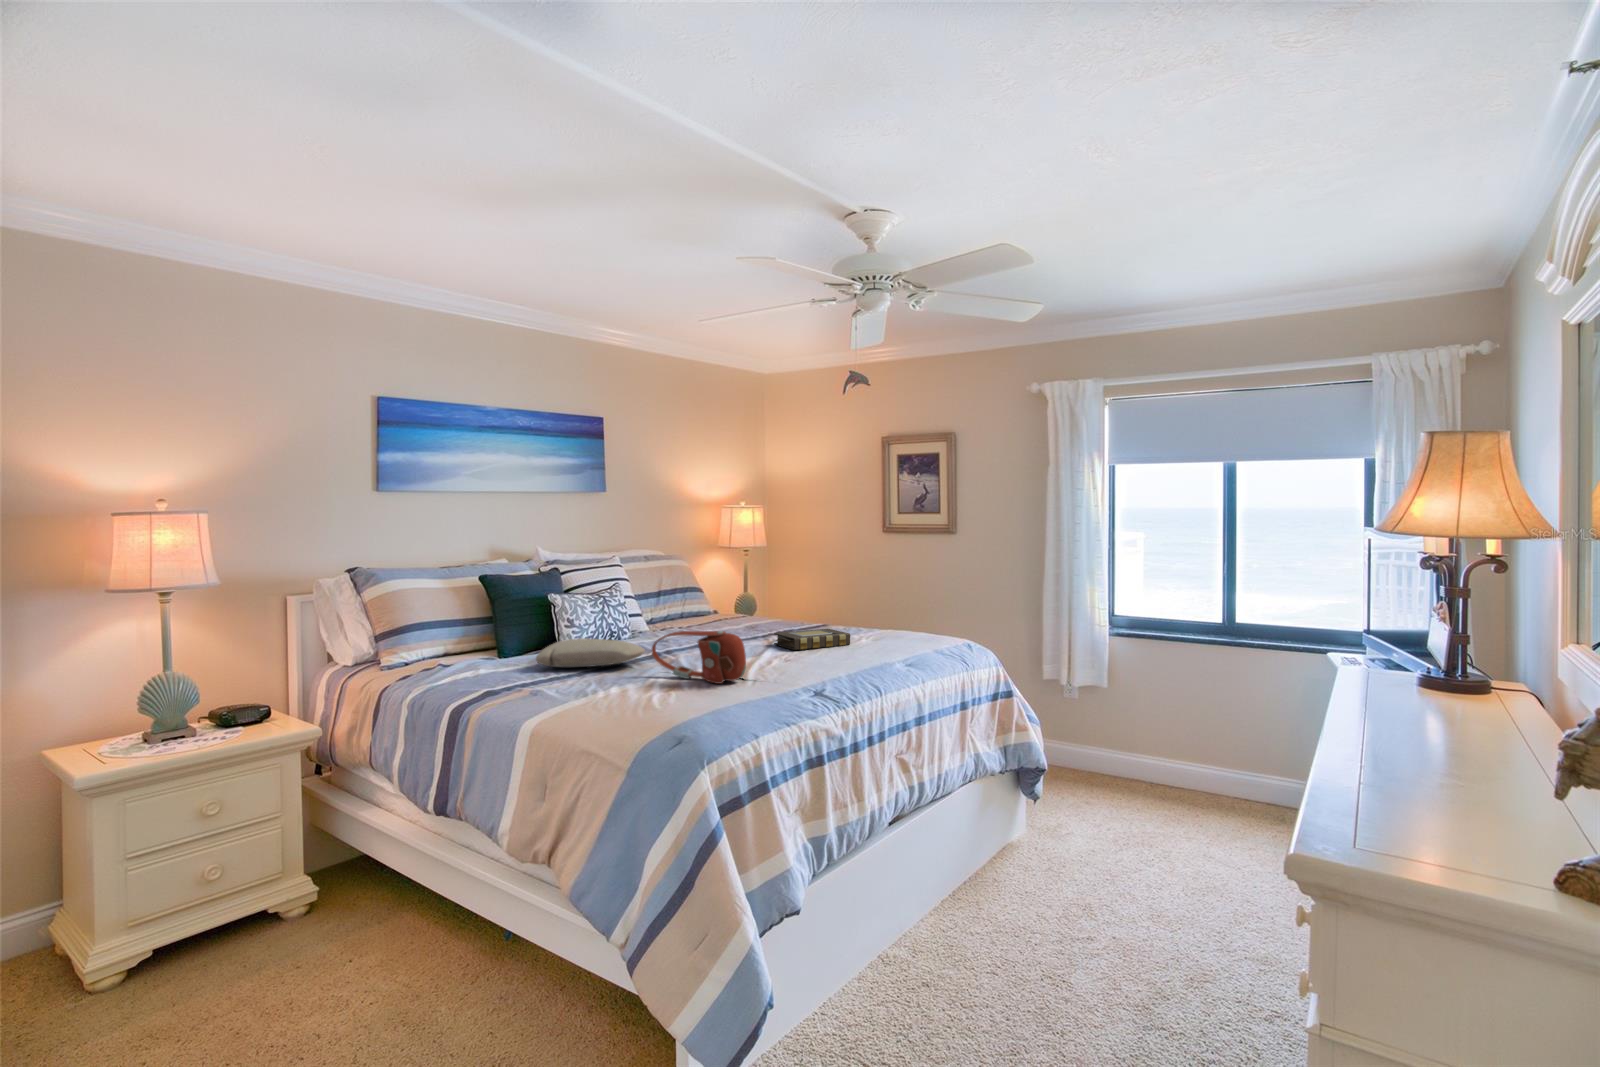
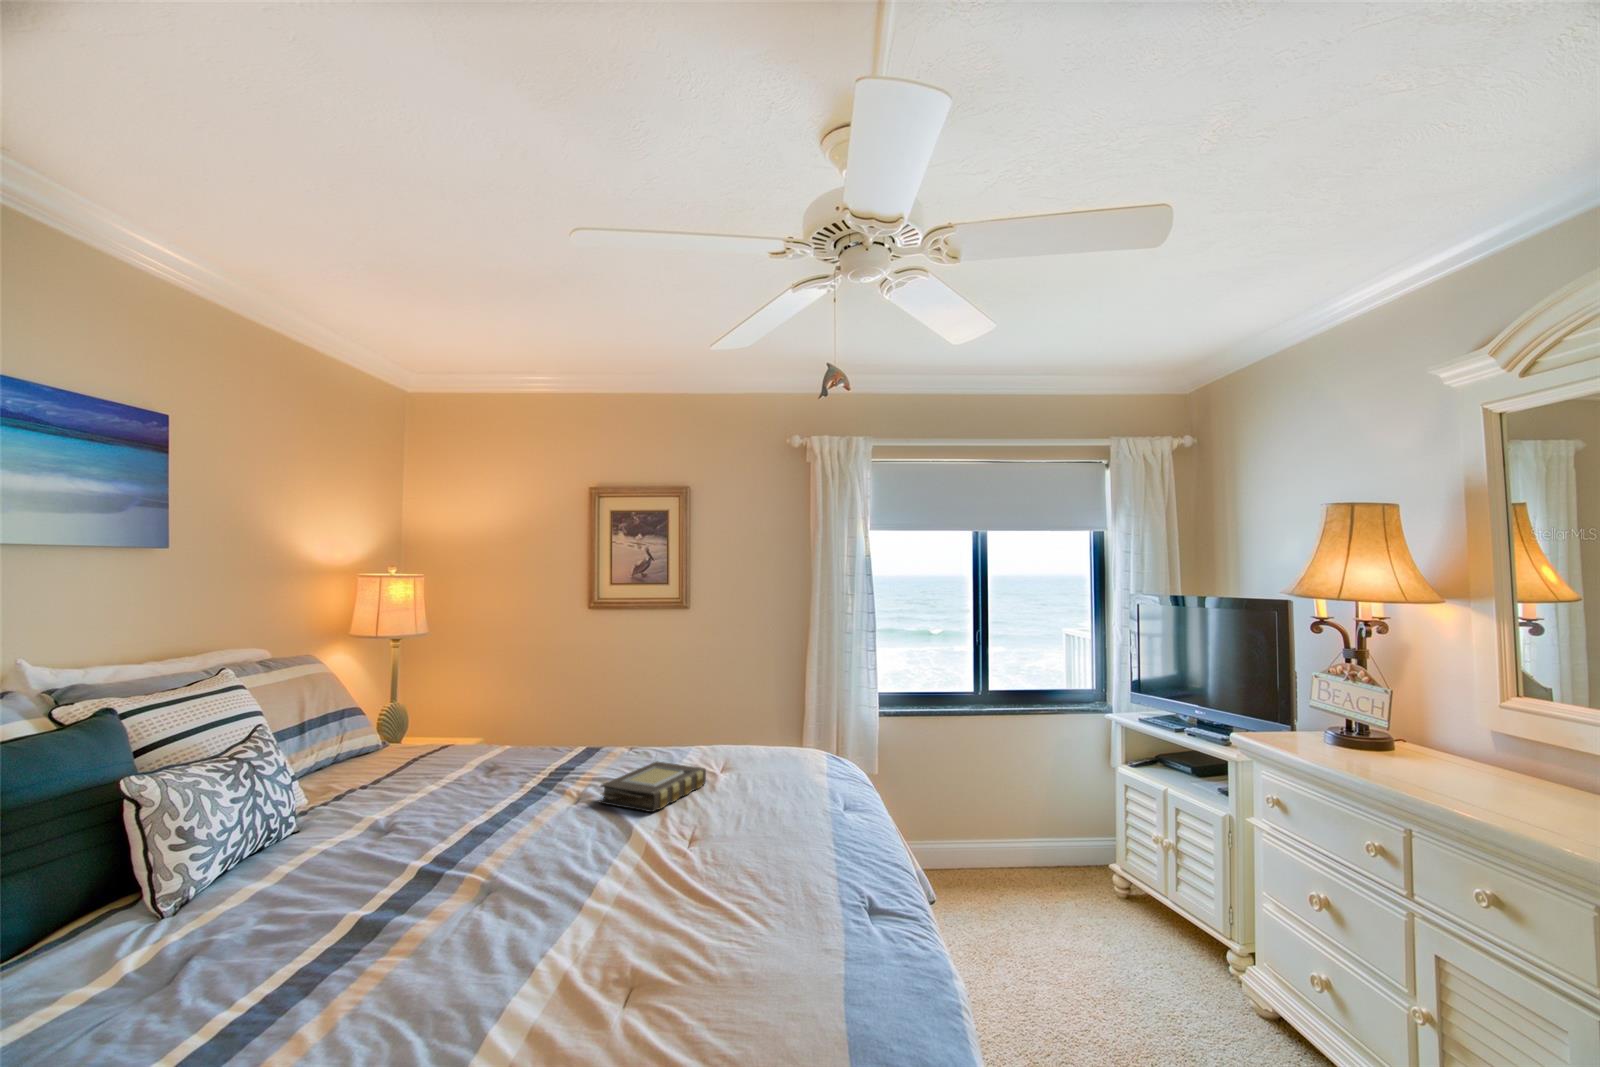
handbag: present [652,631,746,684] -> none [499,830,703,935]
pillow: present [536,638,645,667] -> none [160,872,441,987]

